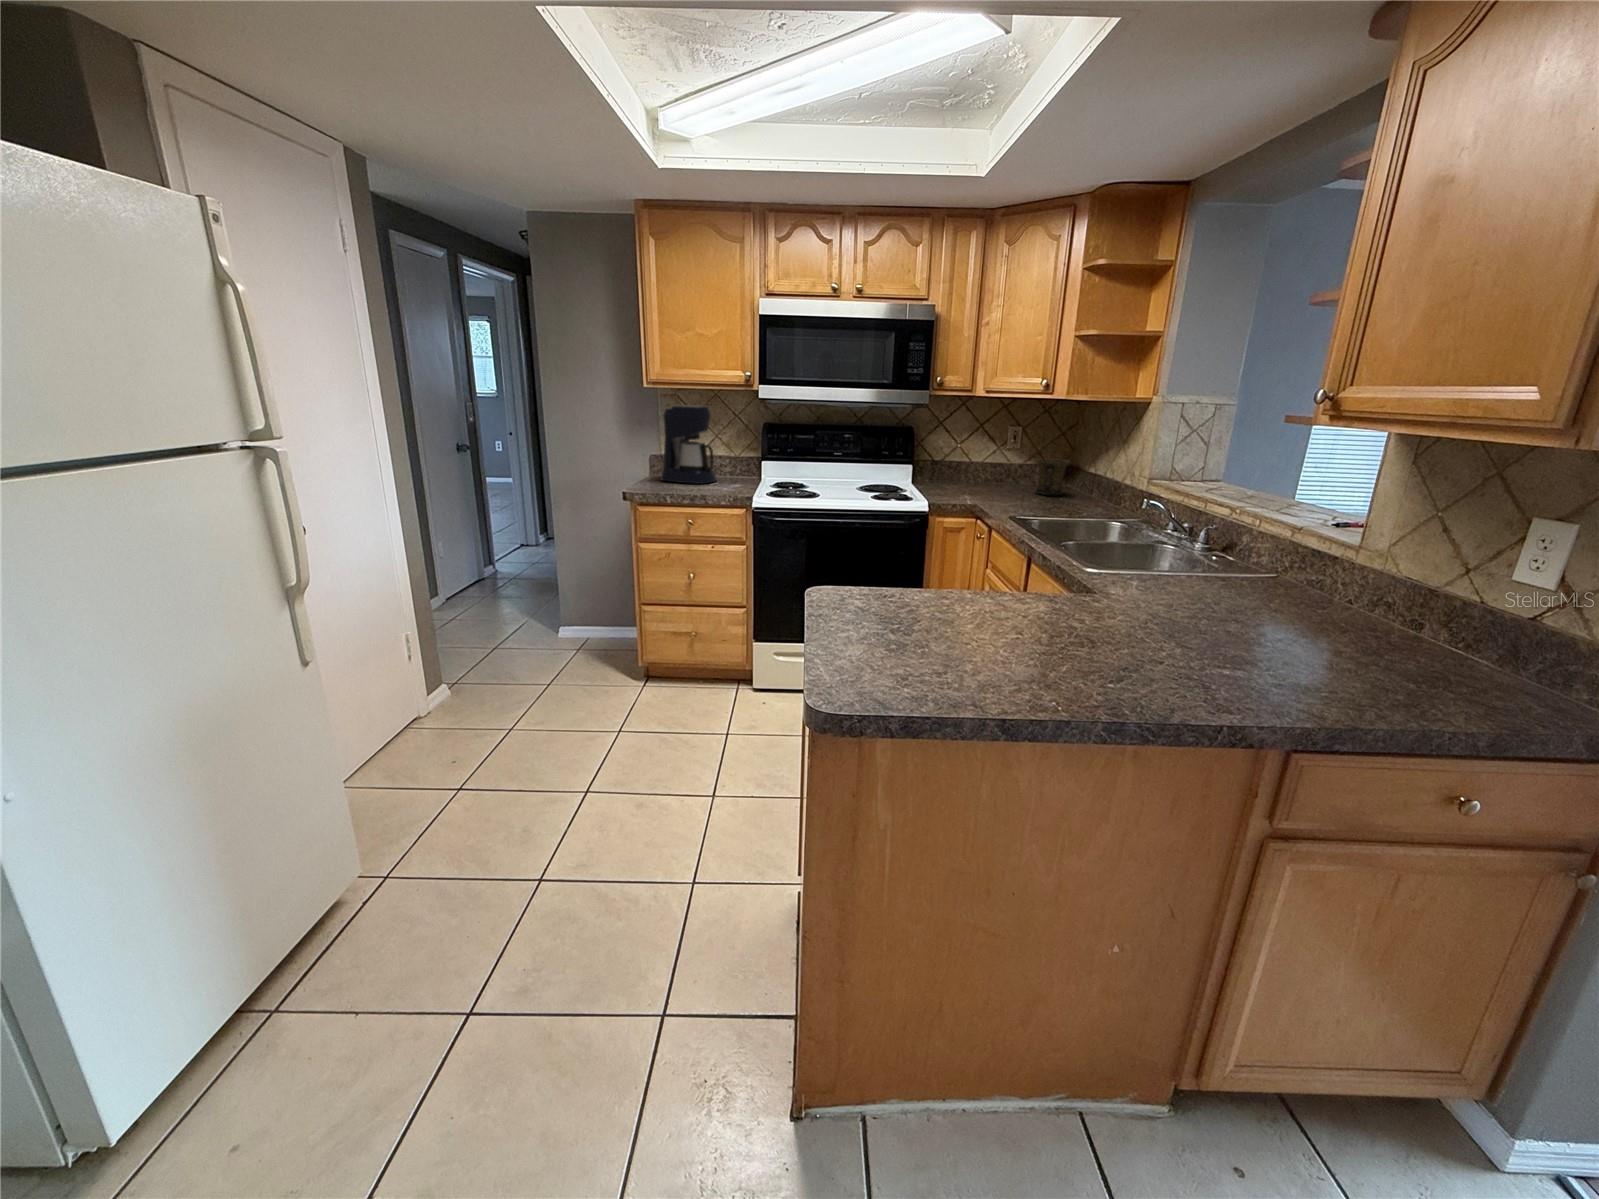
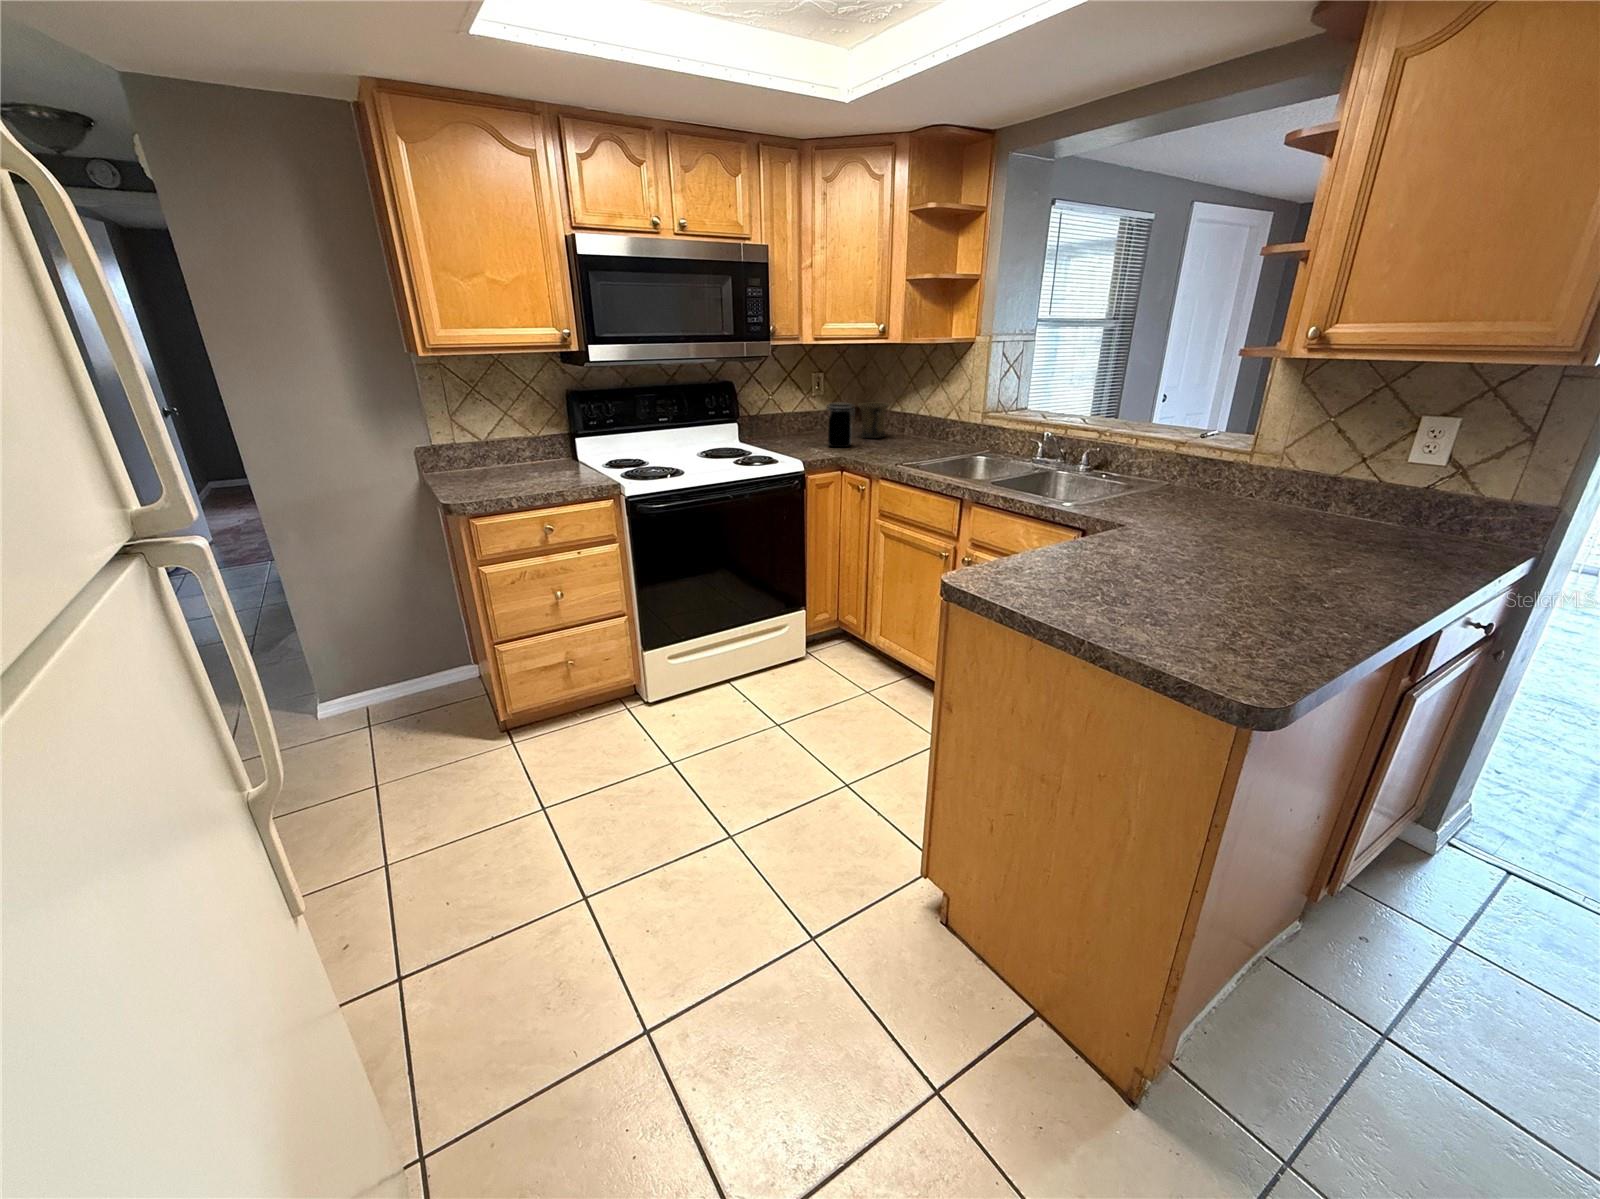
coffee maker: present [661,405,717,484] -> none [449,376,535,480]
jar: none [981,454,1012,498] -> present [827,402,855,447]

